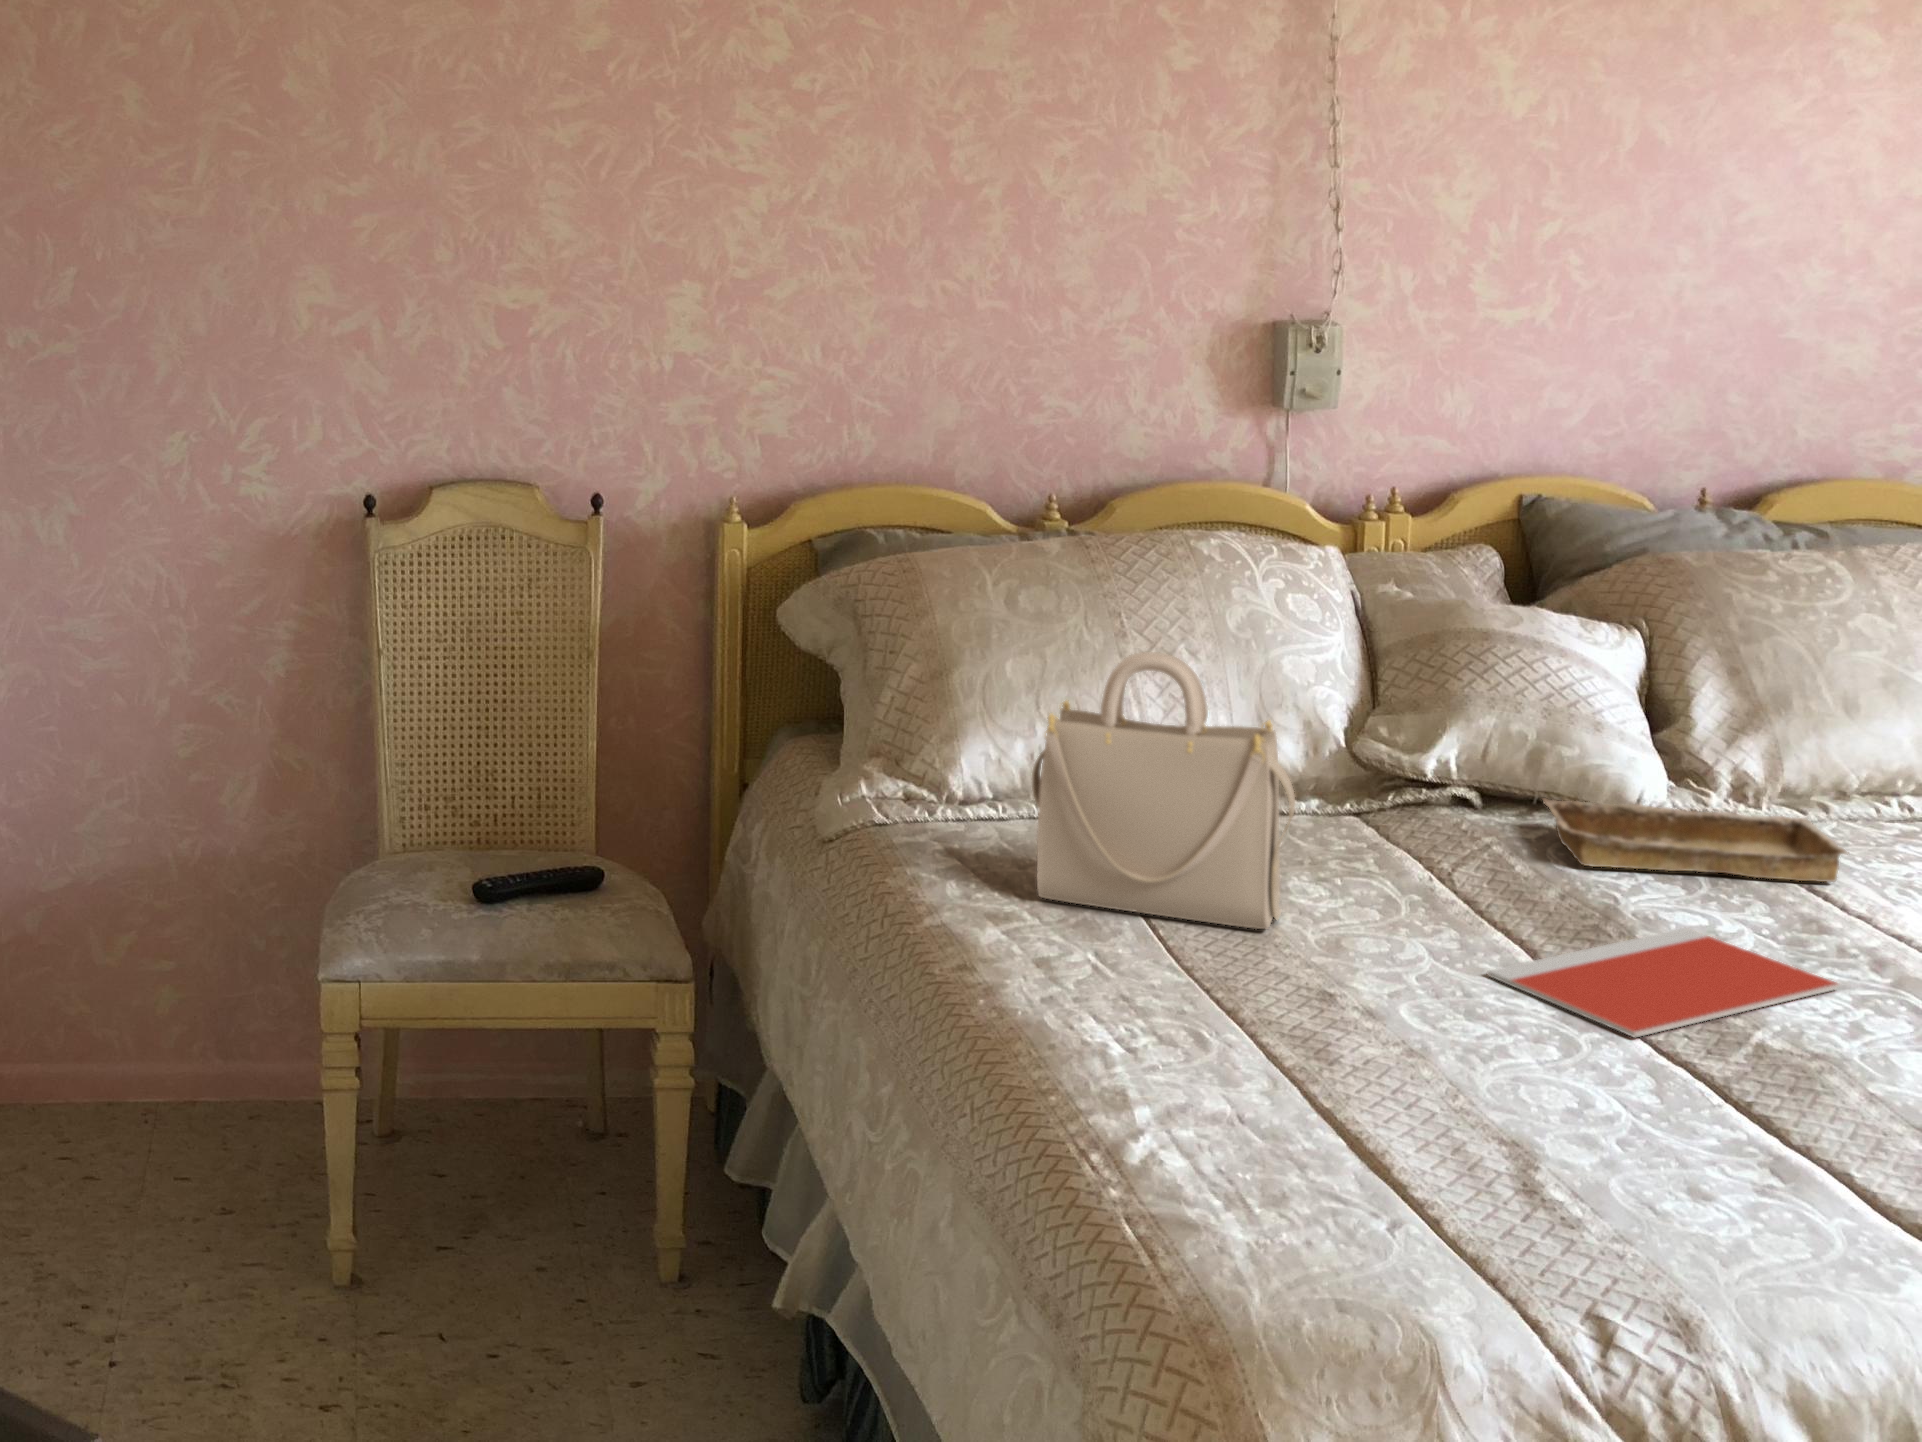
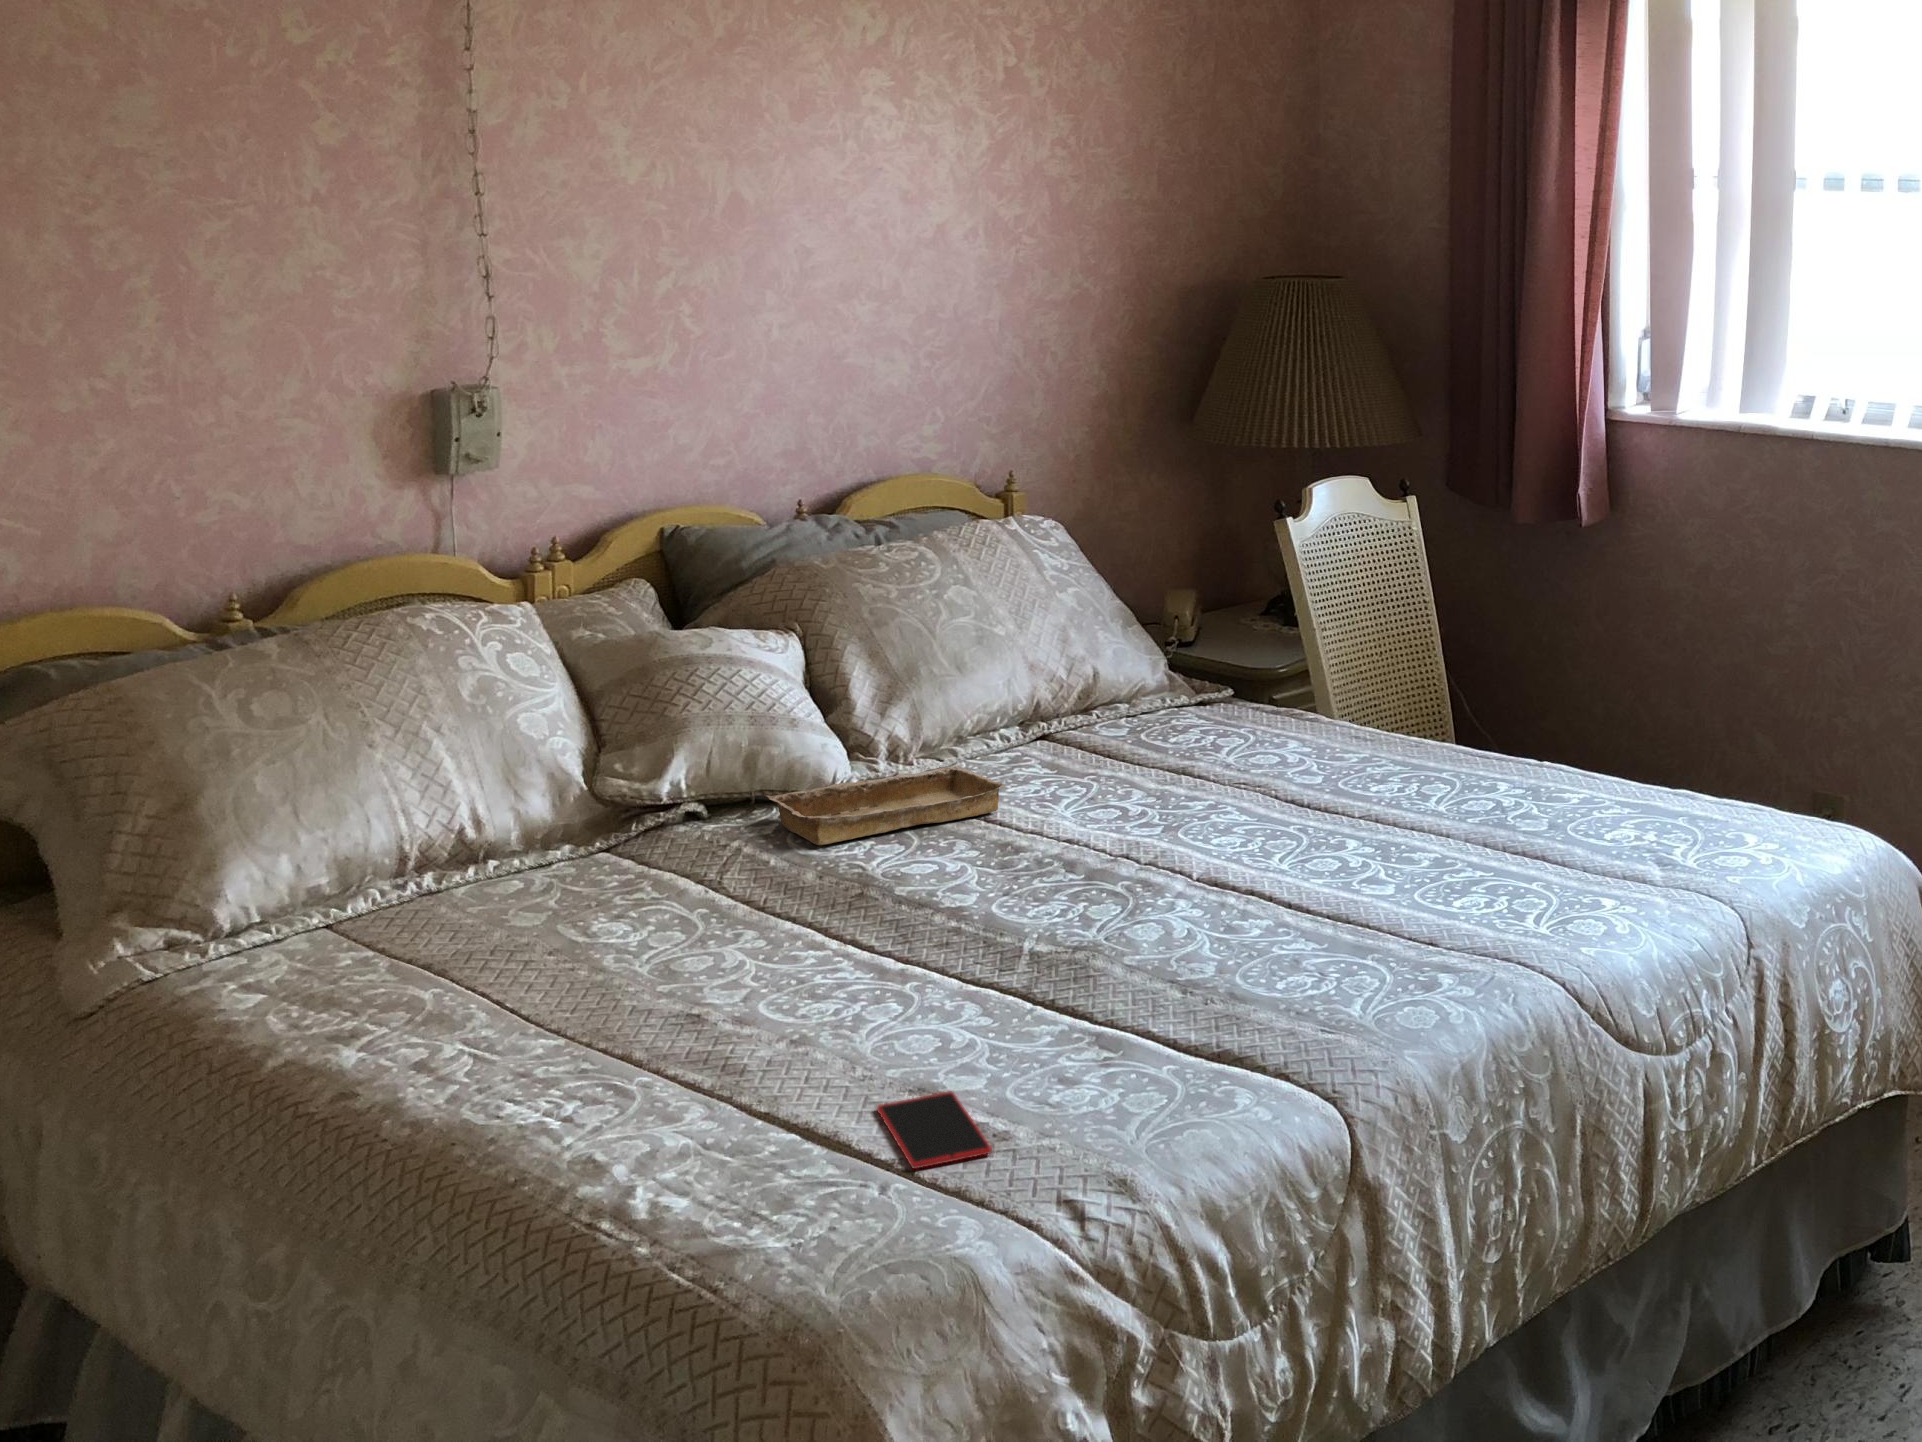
handbag: present [1032,652,1295,929] -> none [350,728,620,1007]
notebook: present [1487,928,1840,1038] -> none [810,875,1053,973]
smartphone: none [1437,1142,1540,1234] -> present [877,1092,992,1169]

